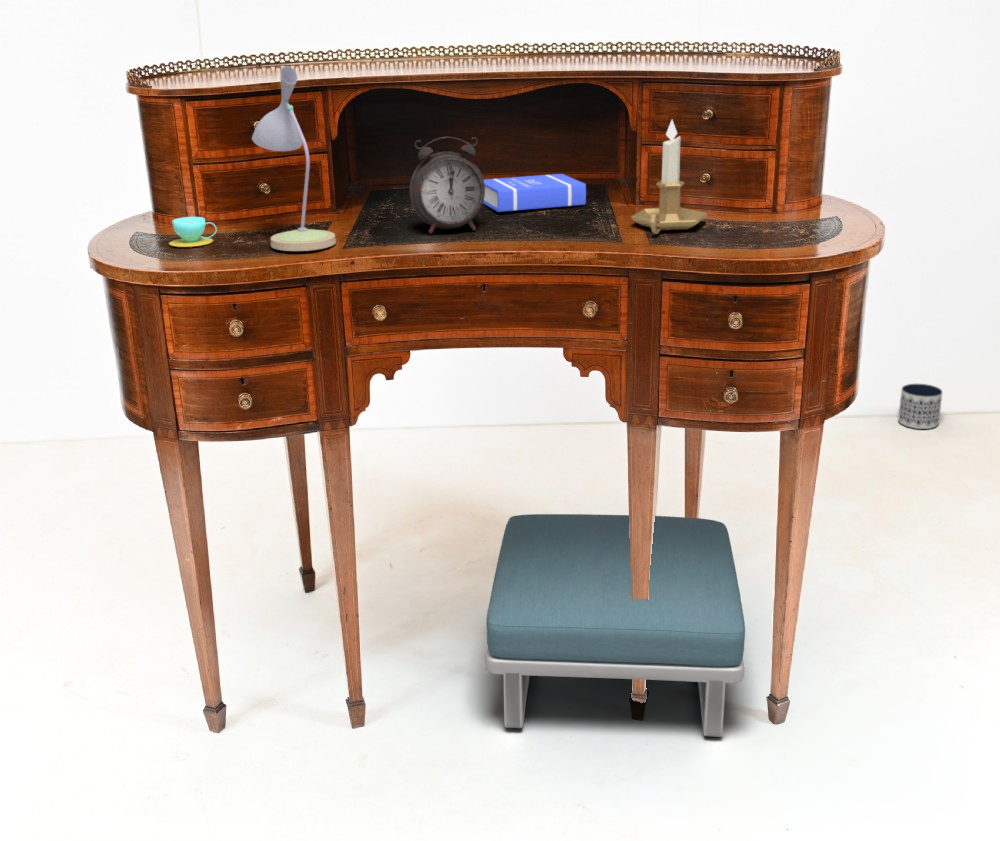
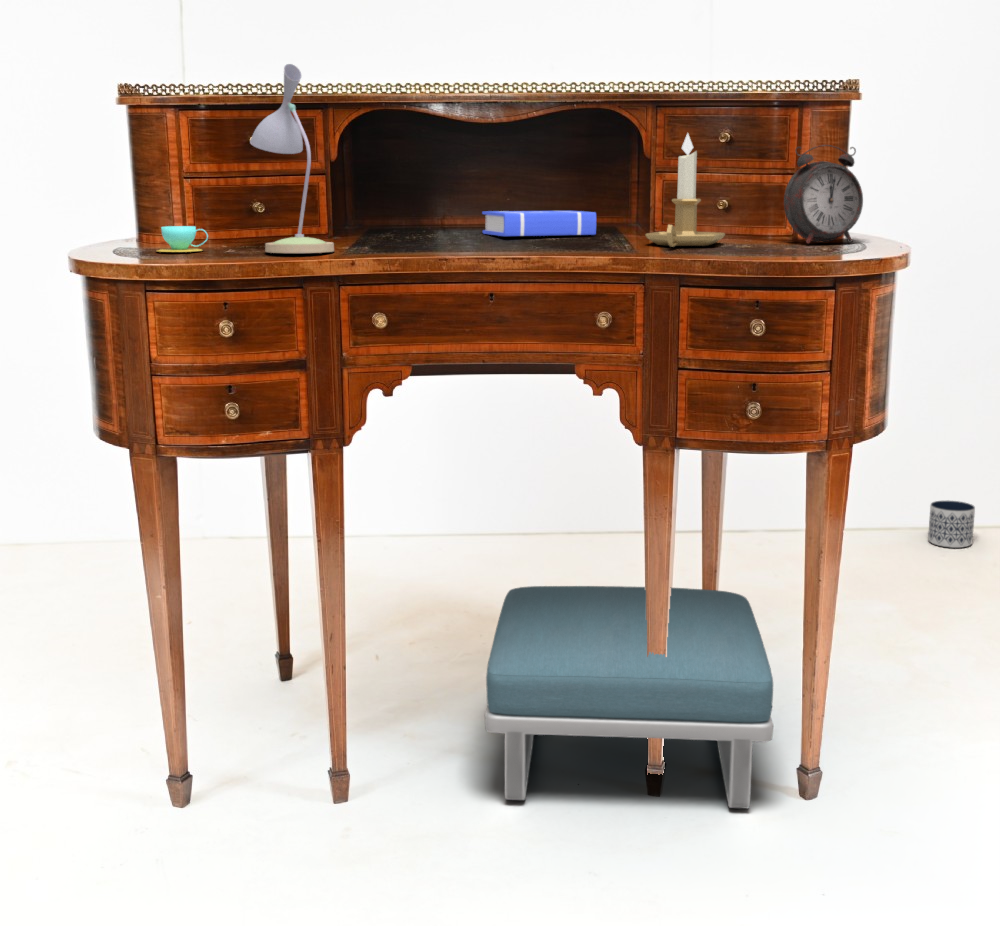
alarm clock: present [409,137,485,233] -> present [784,145,863,243]

